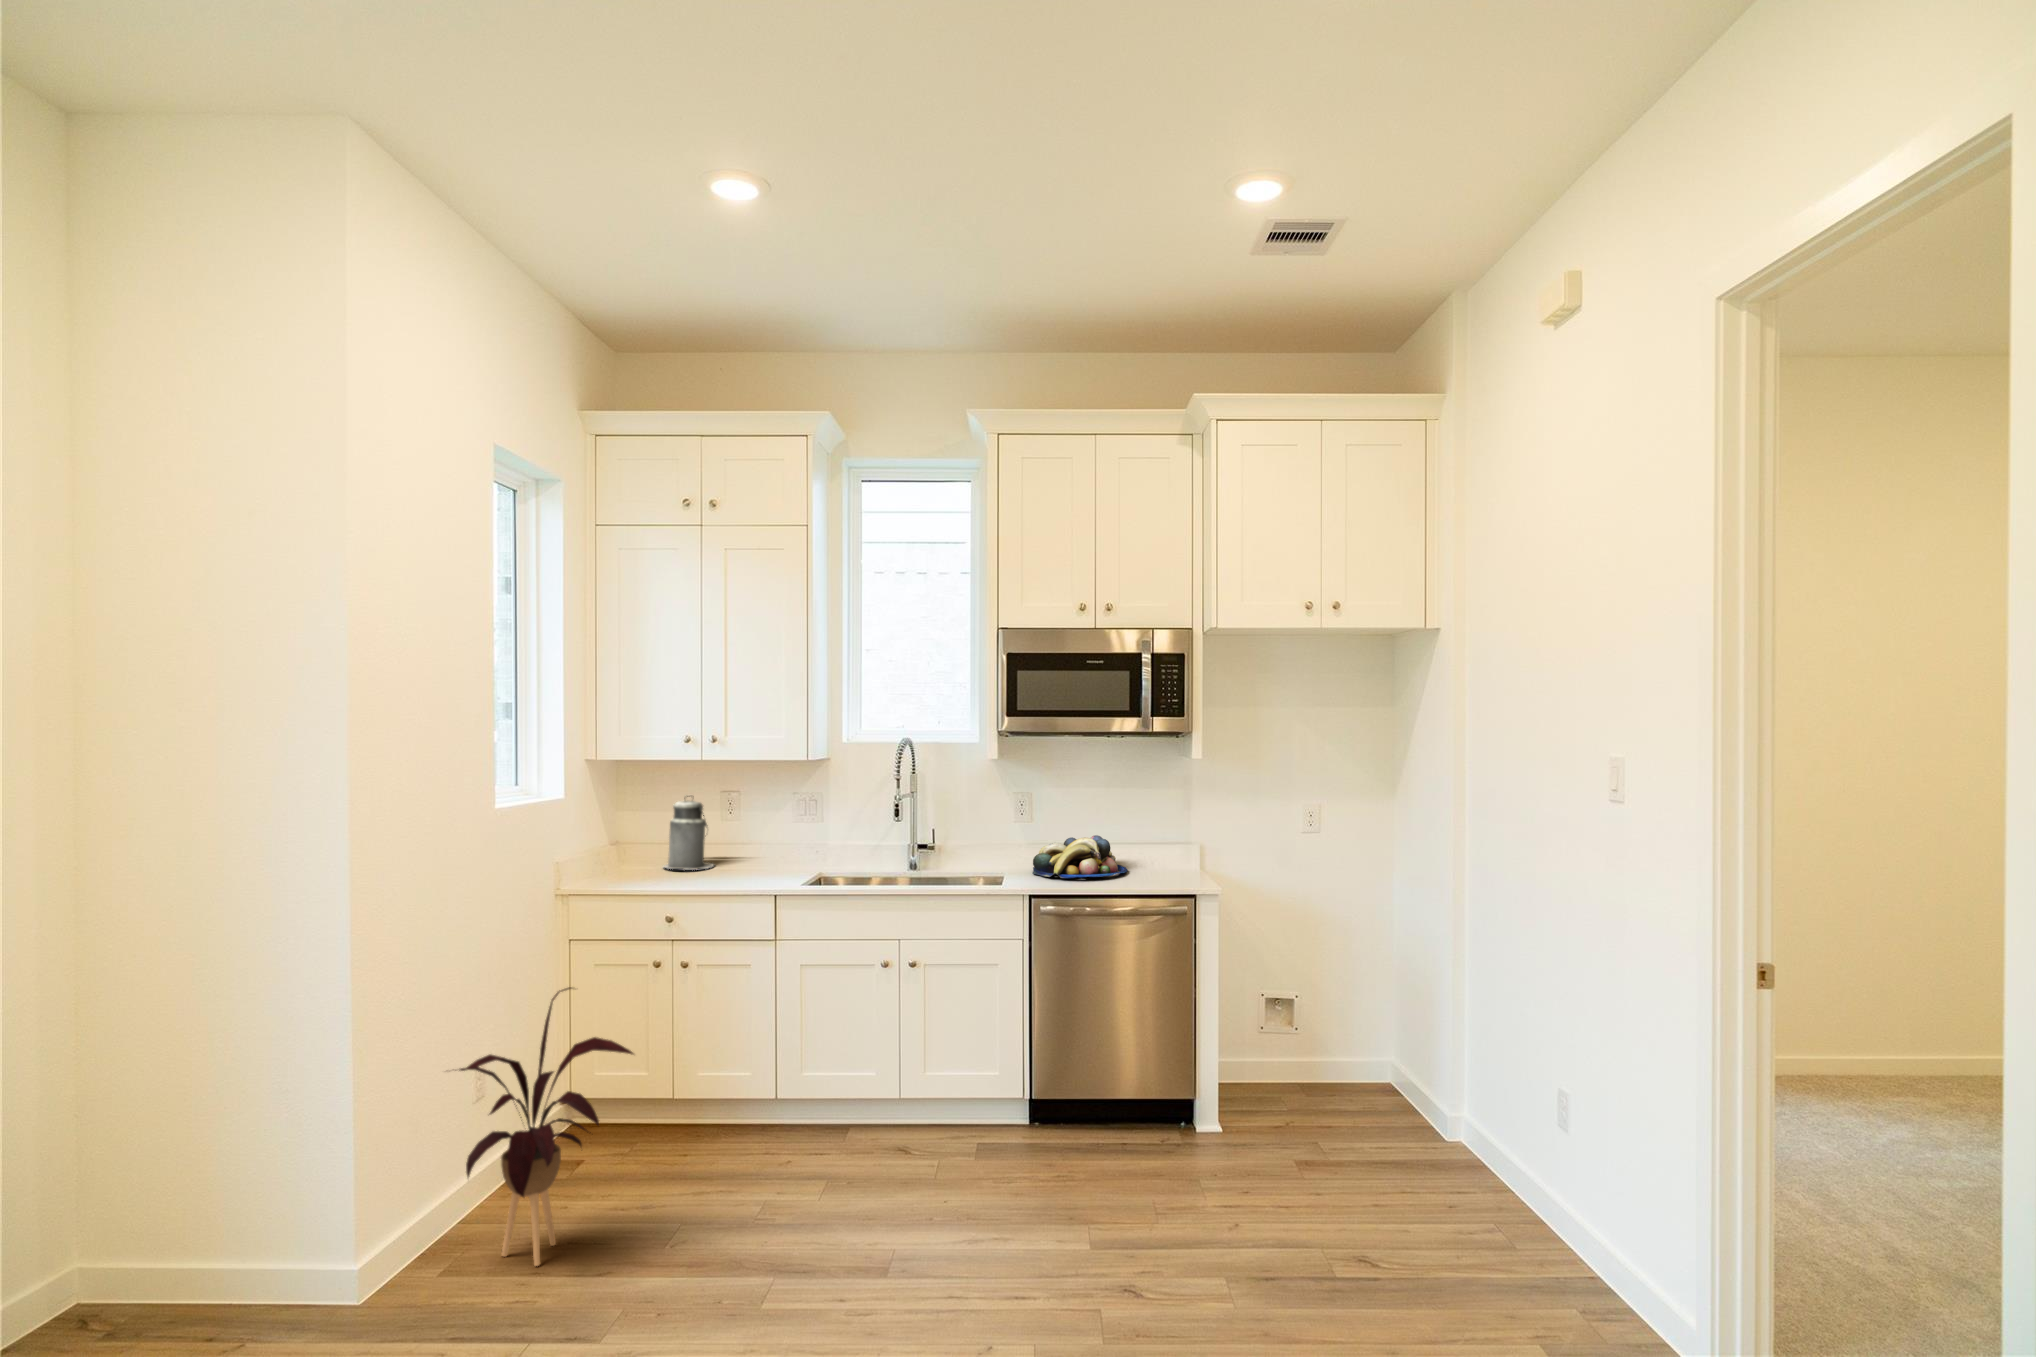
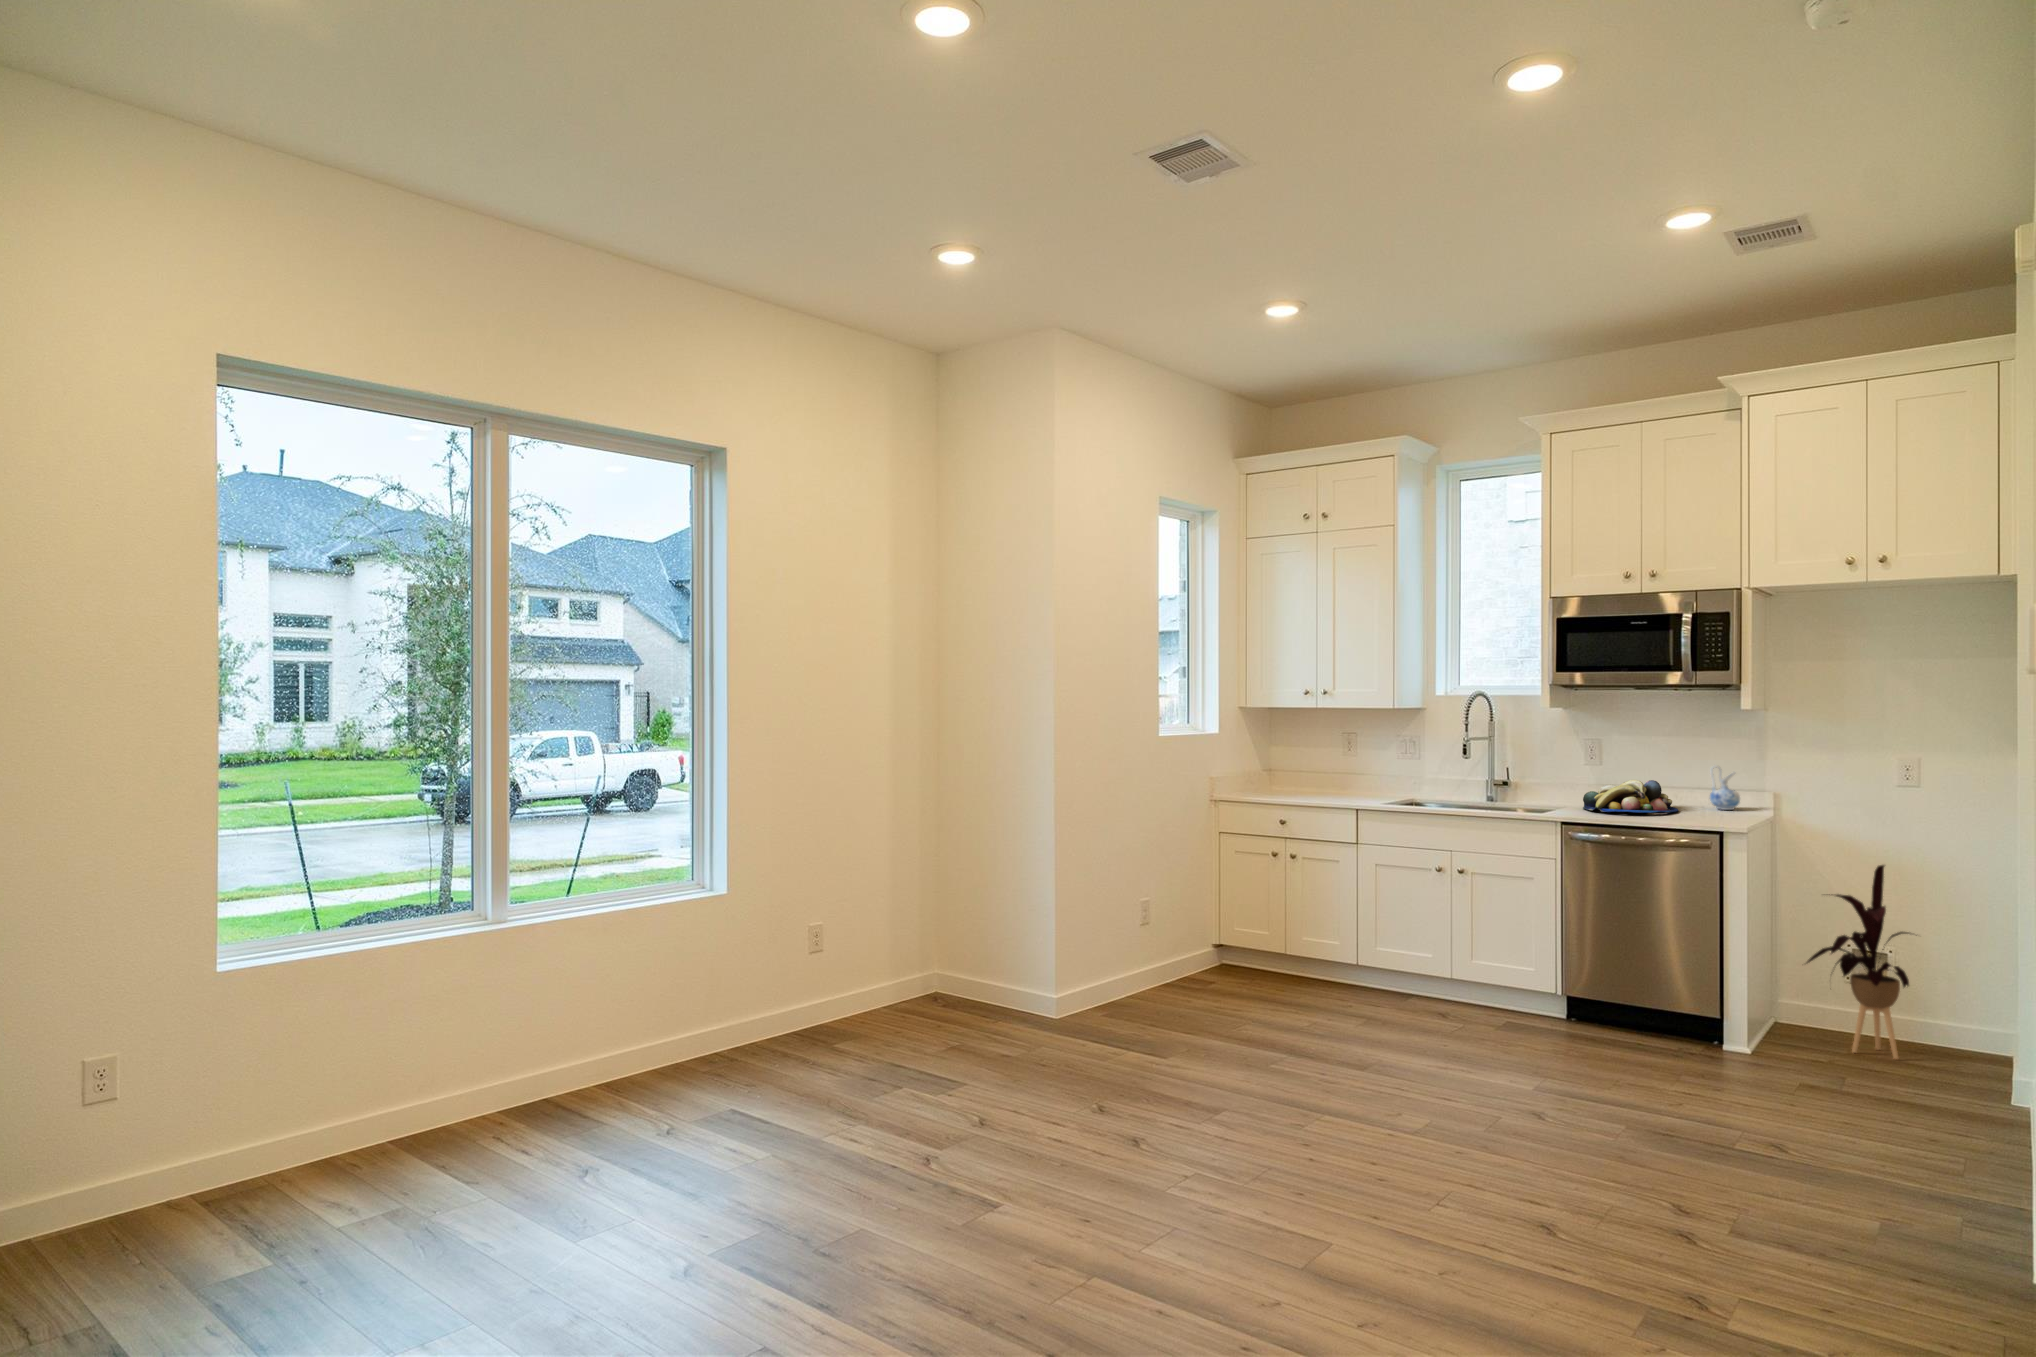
canister: present [664,796,714,870] -> none [1293,736,1333,791]
ceramic pitcher: none [1148,816,1176,863] -> present [1710,766,1740,810]
house plant: present [459,987,633,1266] -> present [1807,865,1909,1059]

